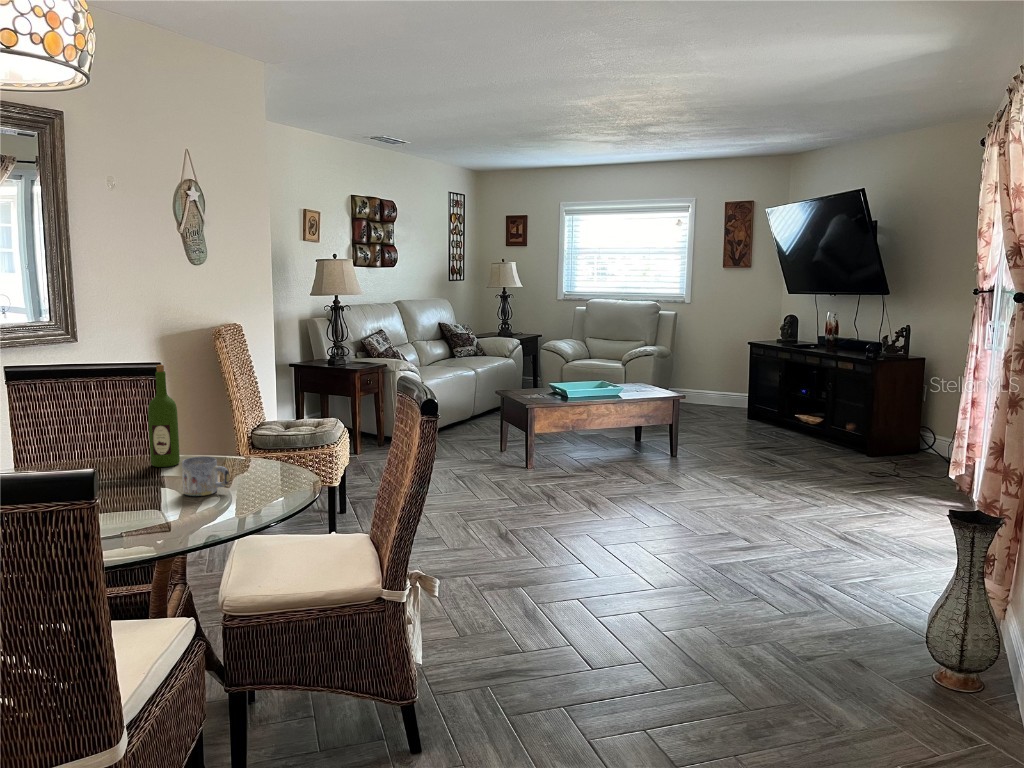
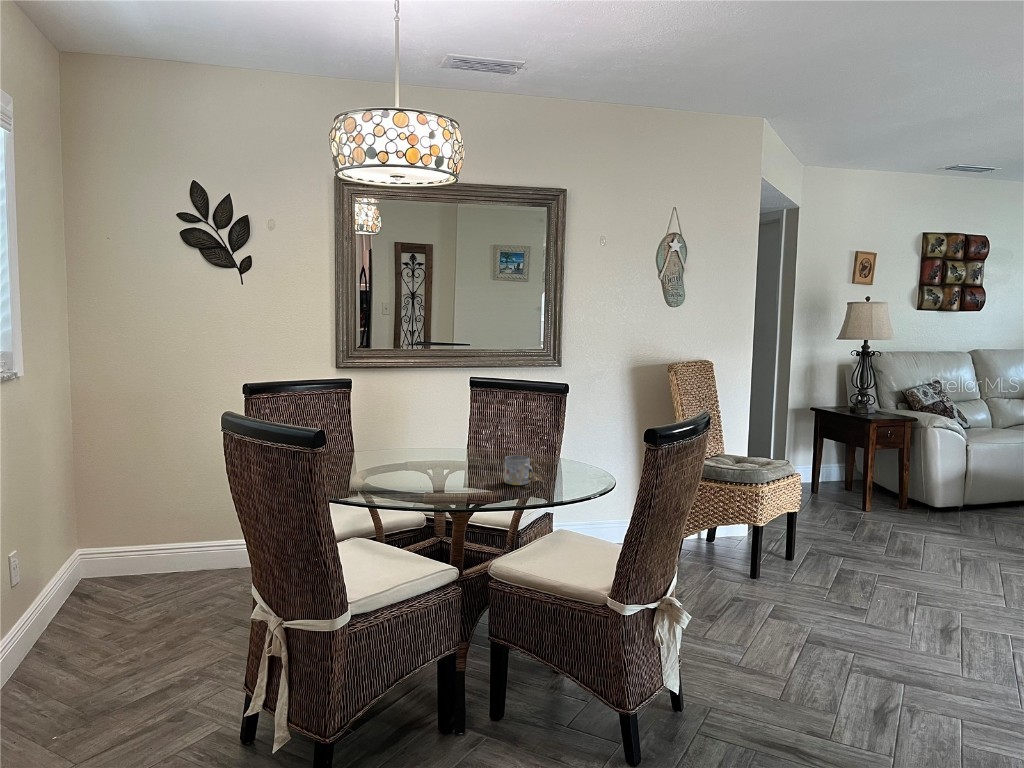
wine bottle: present [148,365,180,467] -> none [524,384,546,464]

